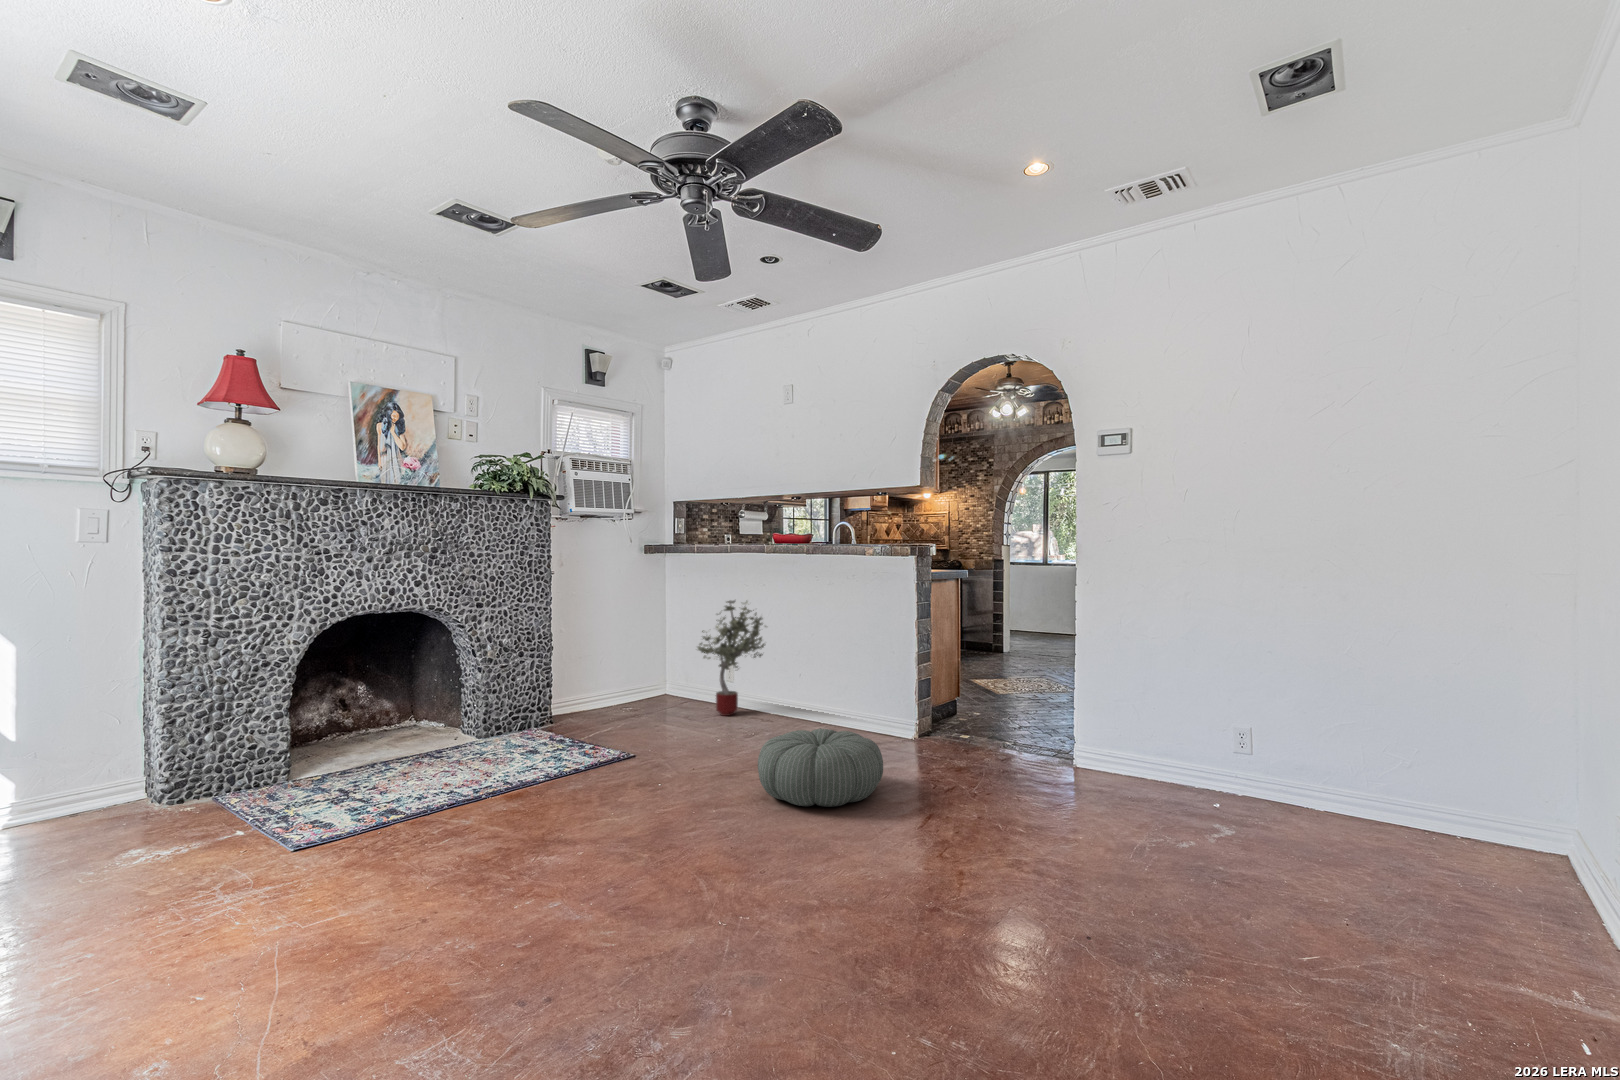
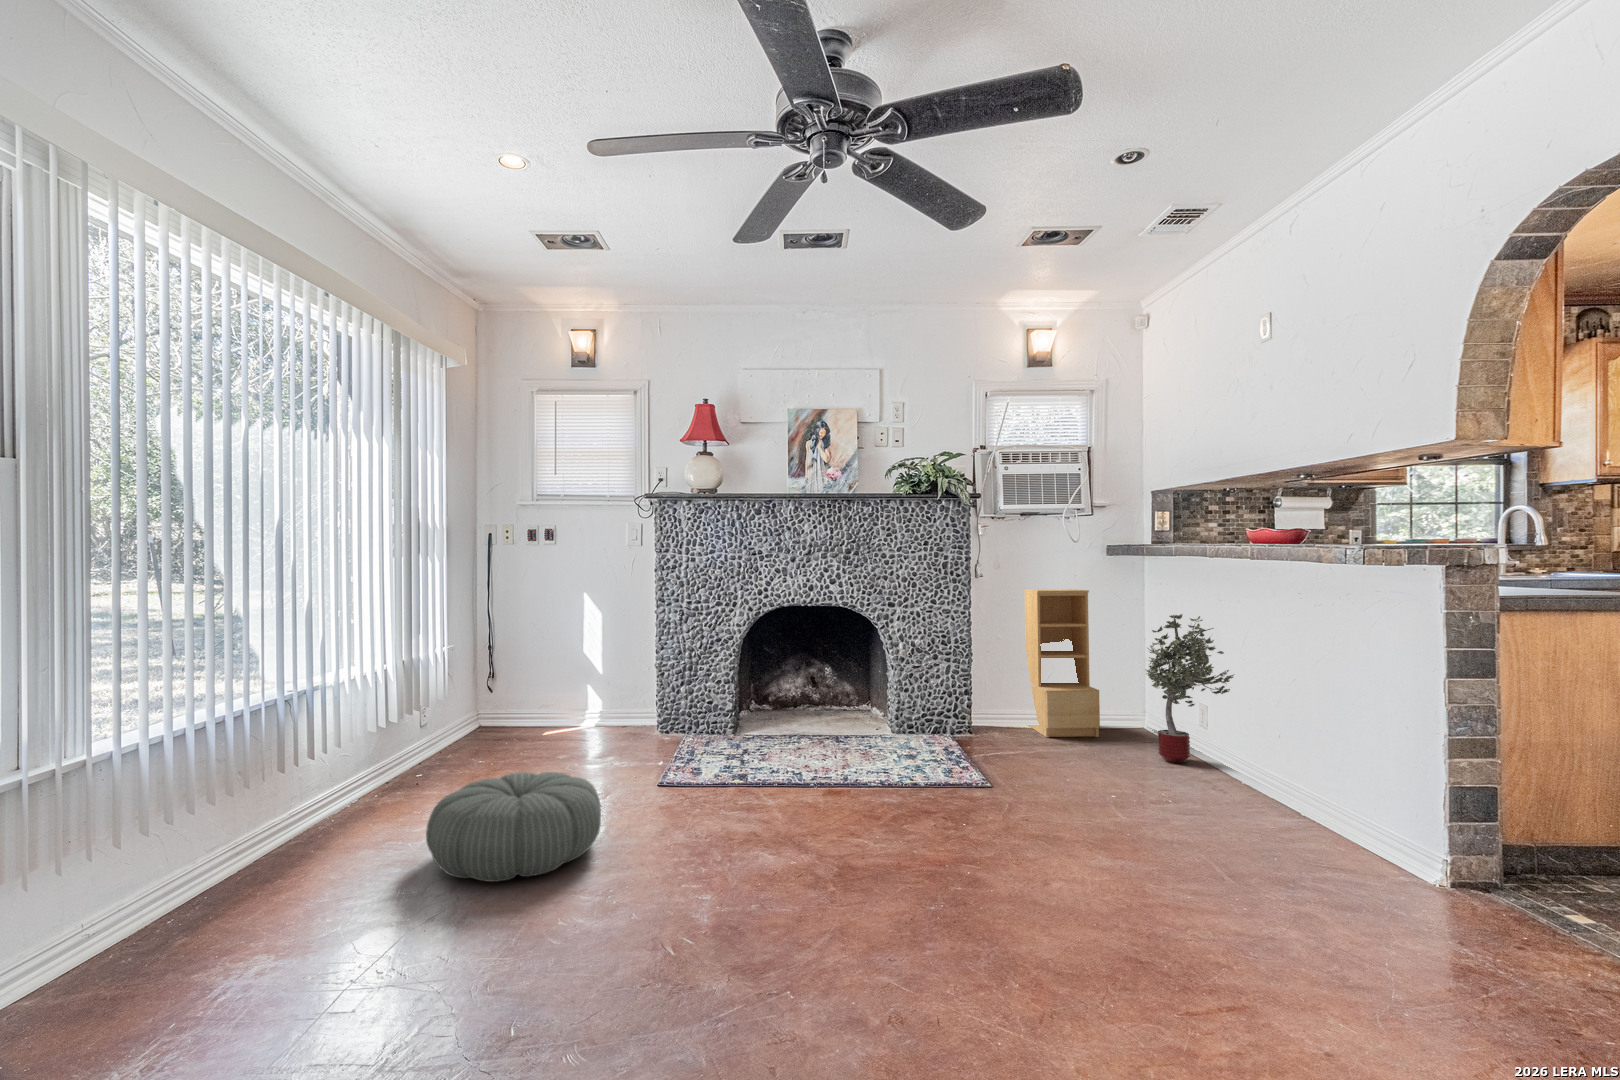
bookshelf: none [585,582,657,717] -> present [1024,589,1100,737]
pouf: present [758,729,883,807] -> present [426,772,601,882]

